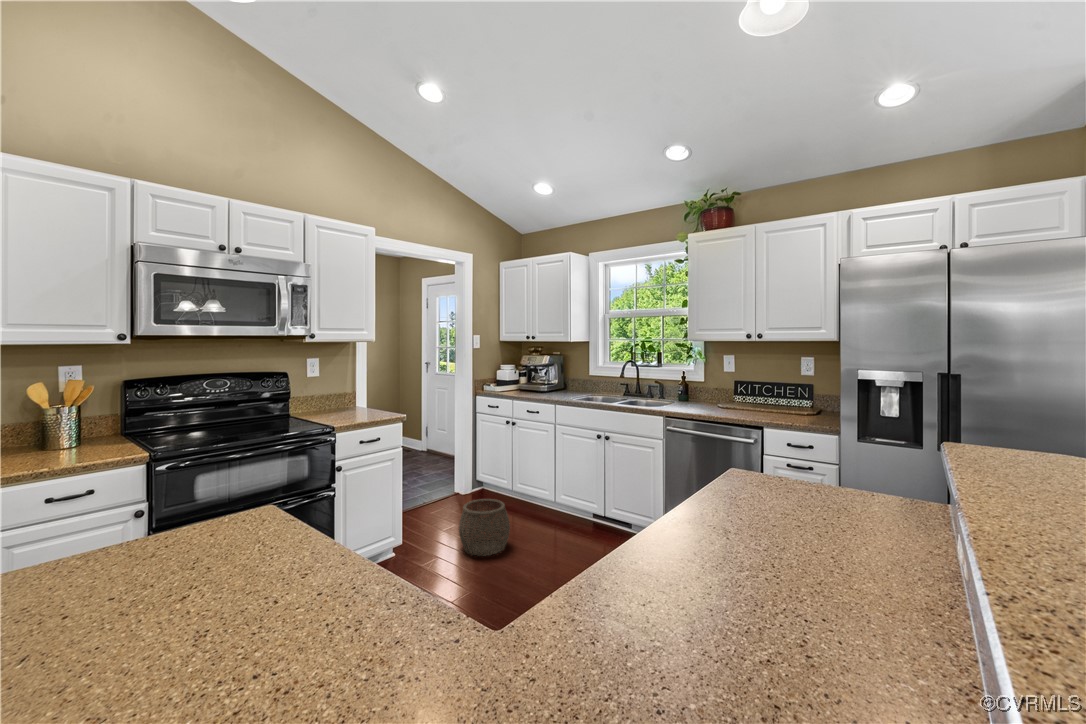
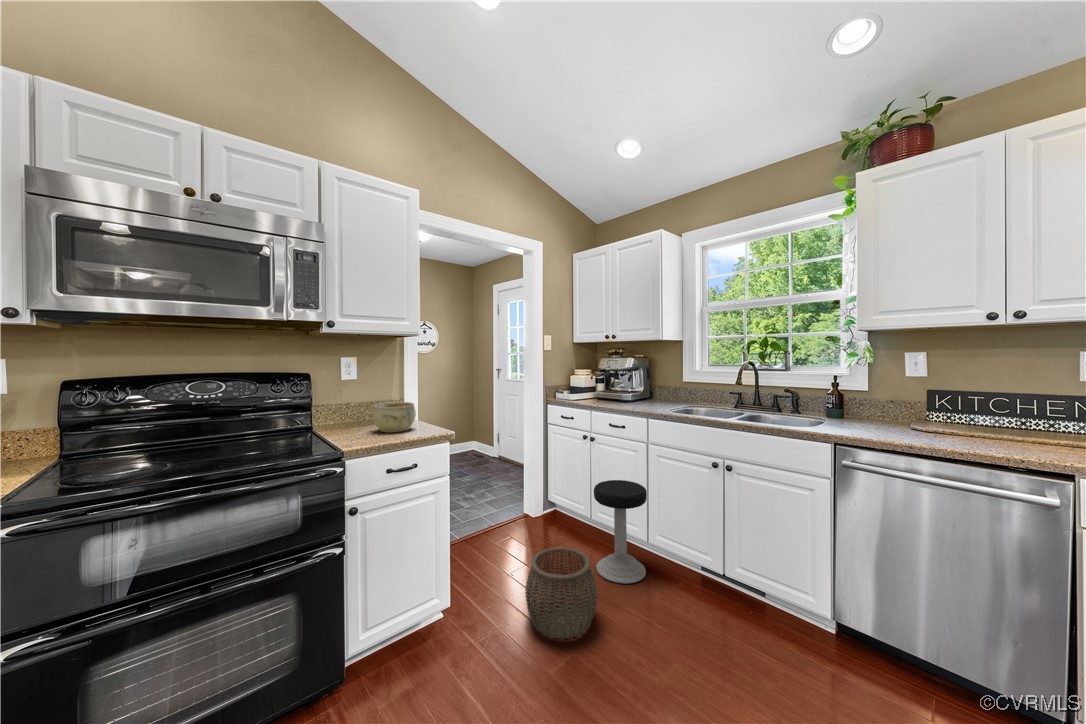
ceramic bowl: none [343,394,374,416] -> present [373,402,416,433]
stool: none [511,454,551,528] -> present [594,480,647,584]

